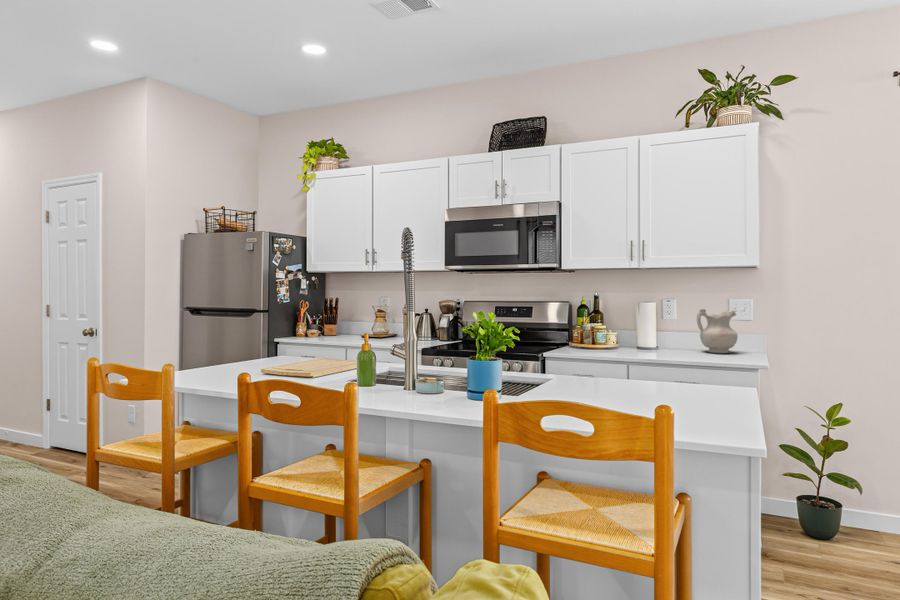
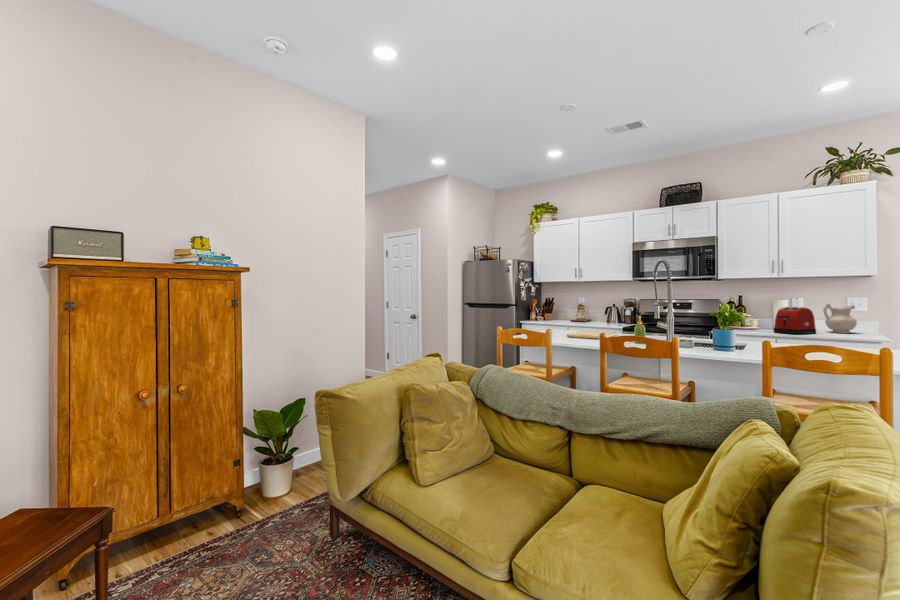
toaster: none [629,314,686,357] -> present [774,307,816,334]

